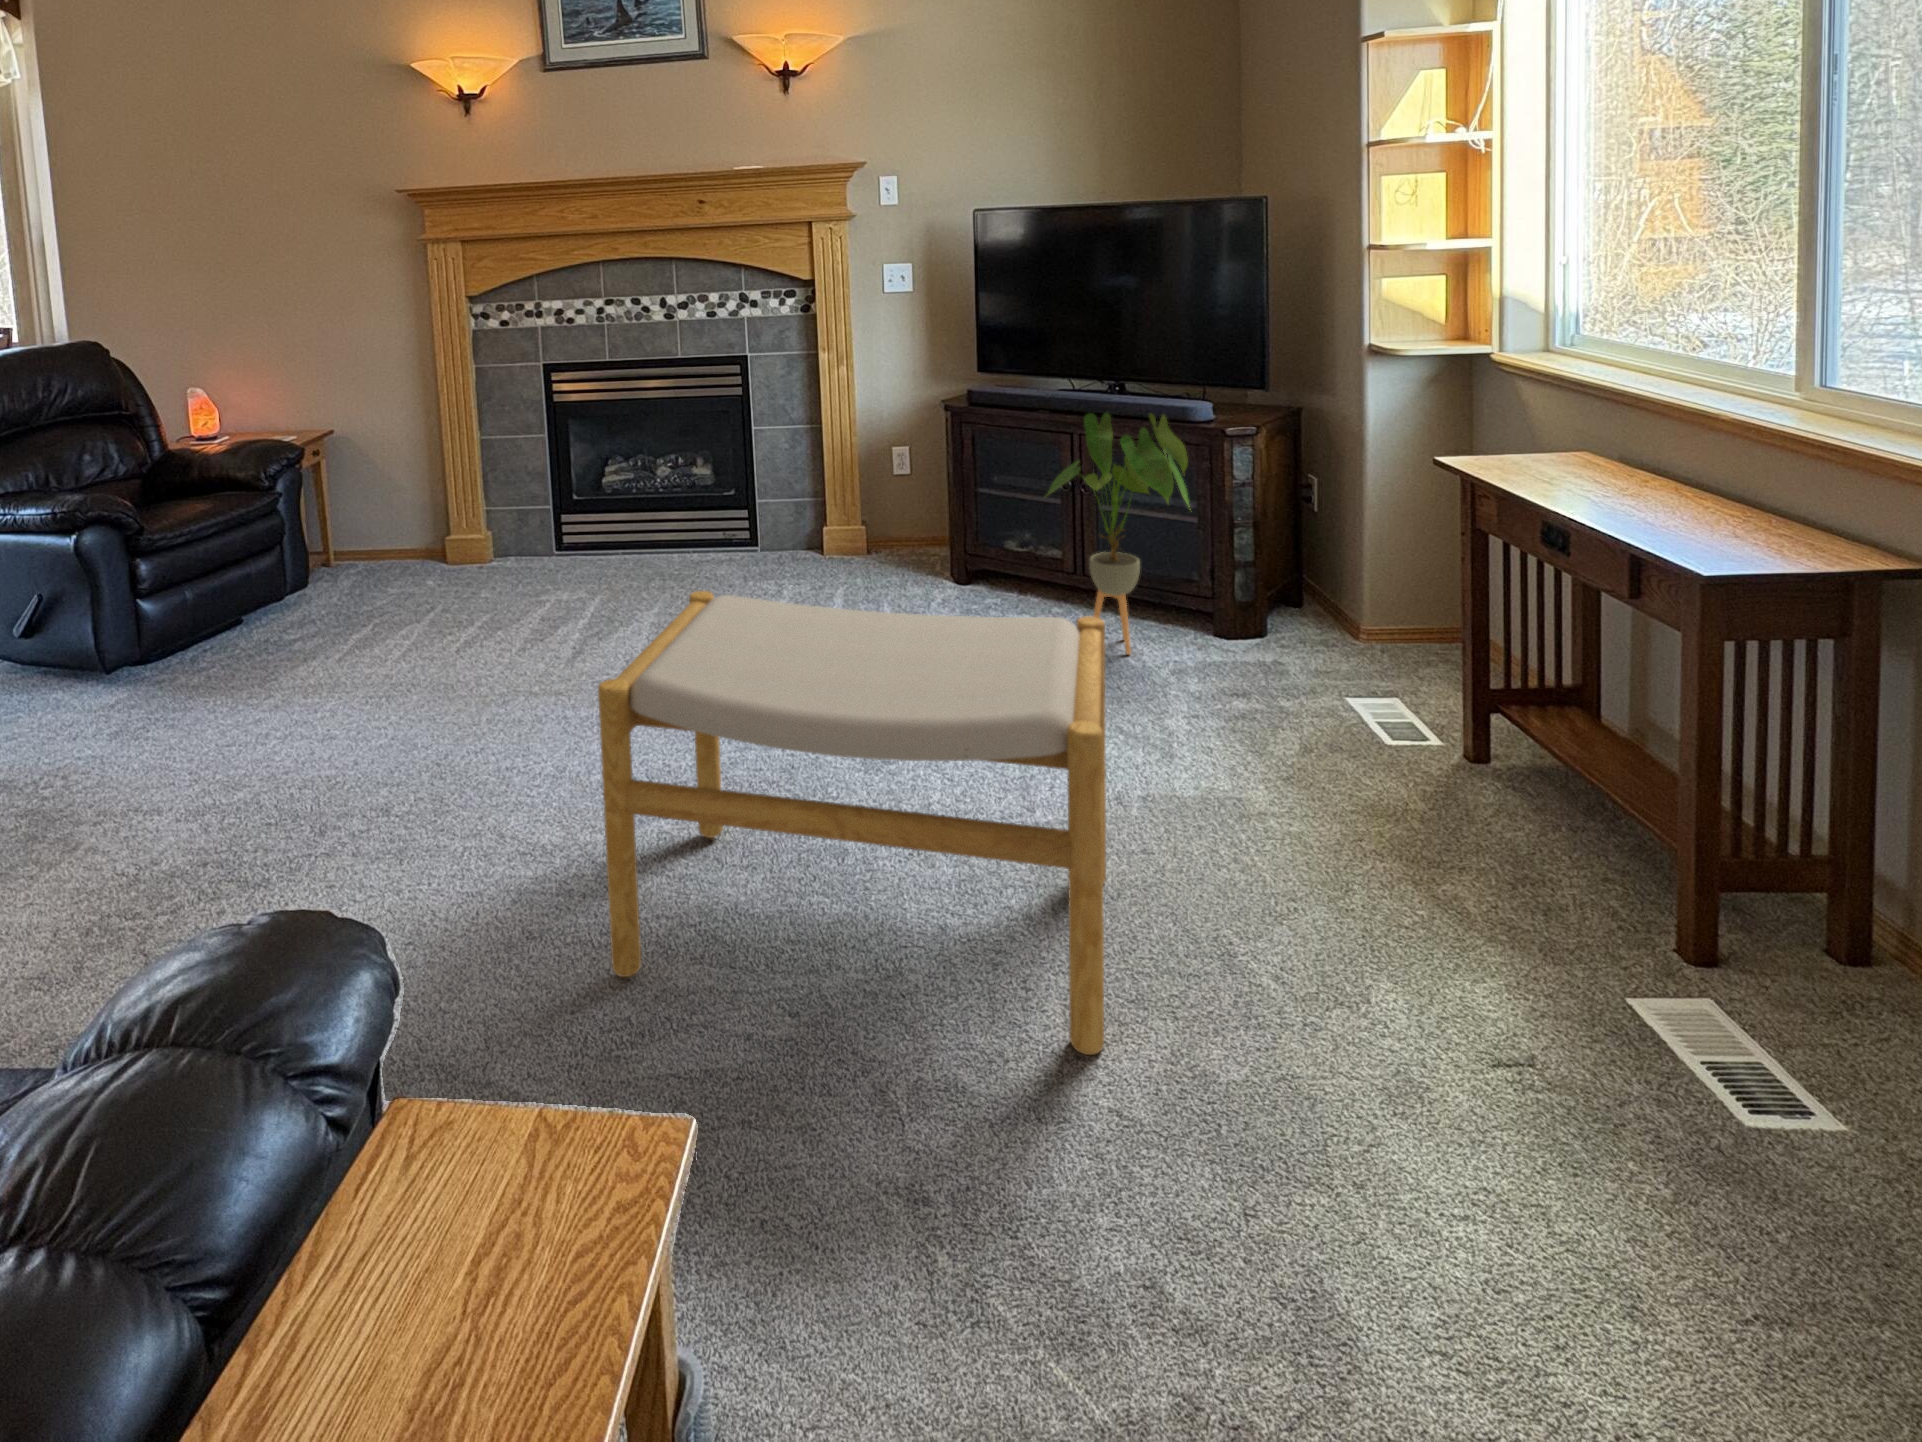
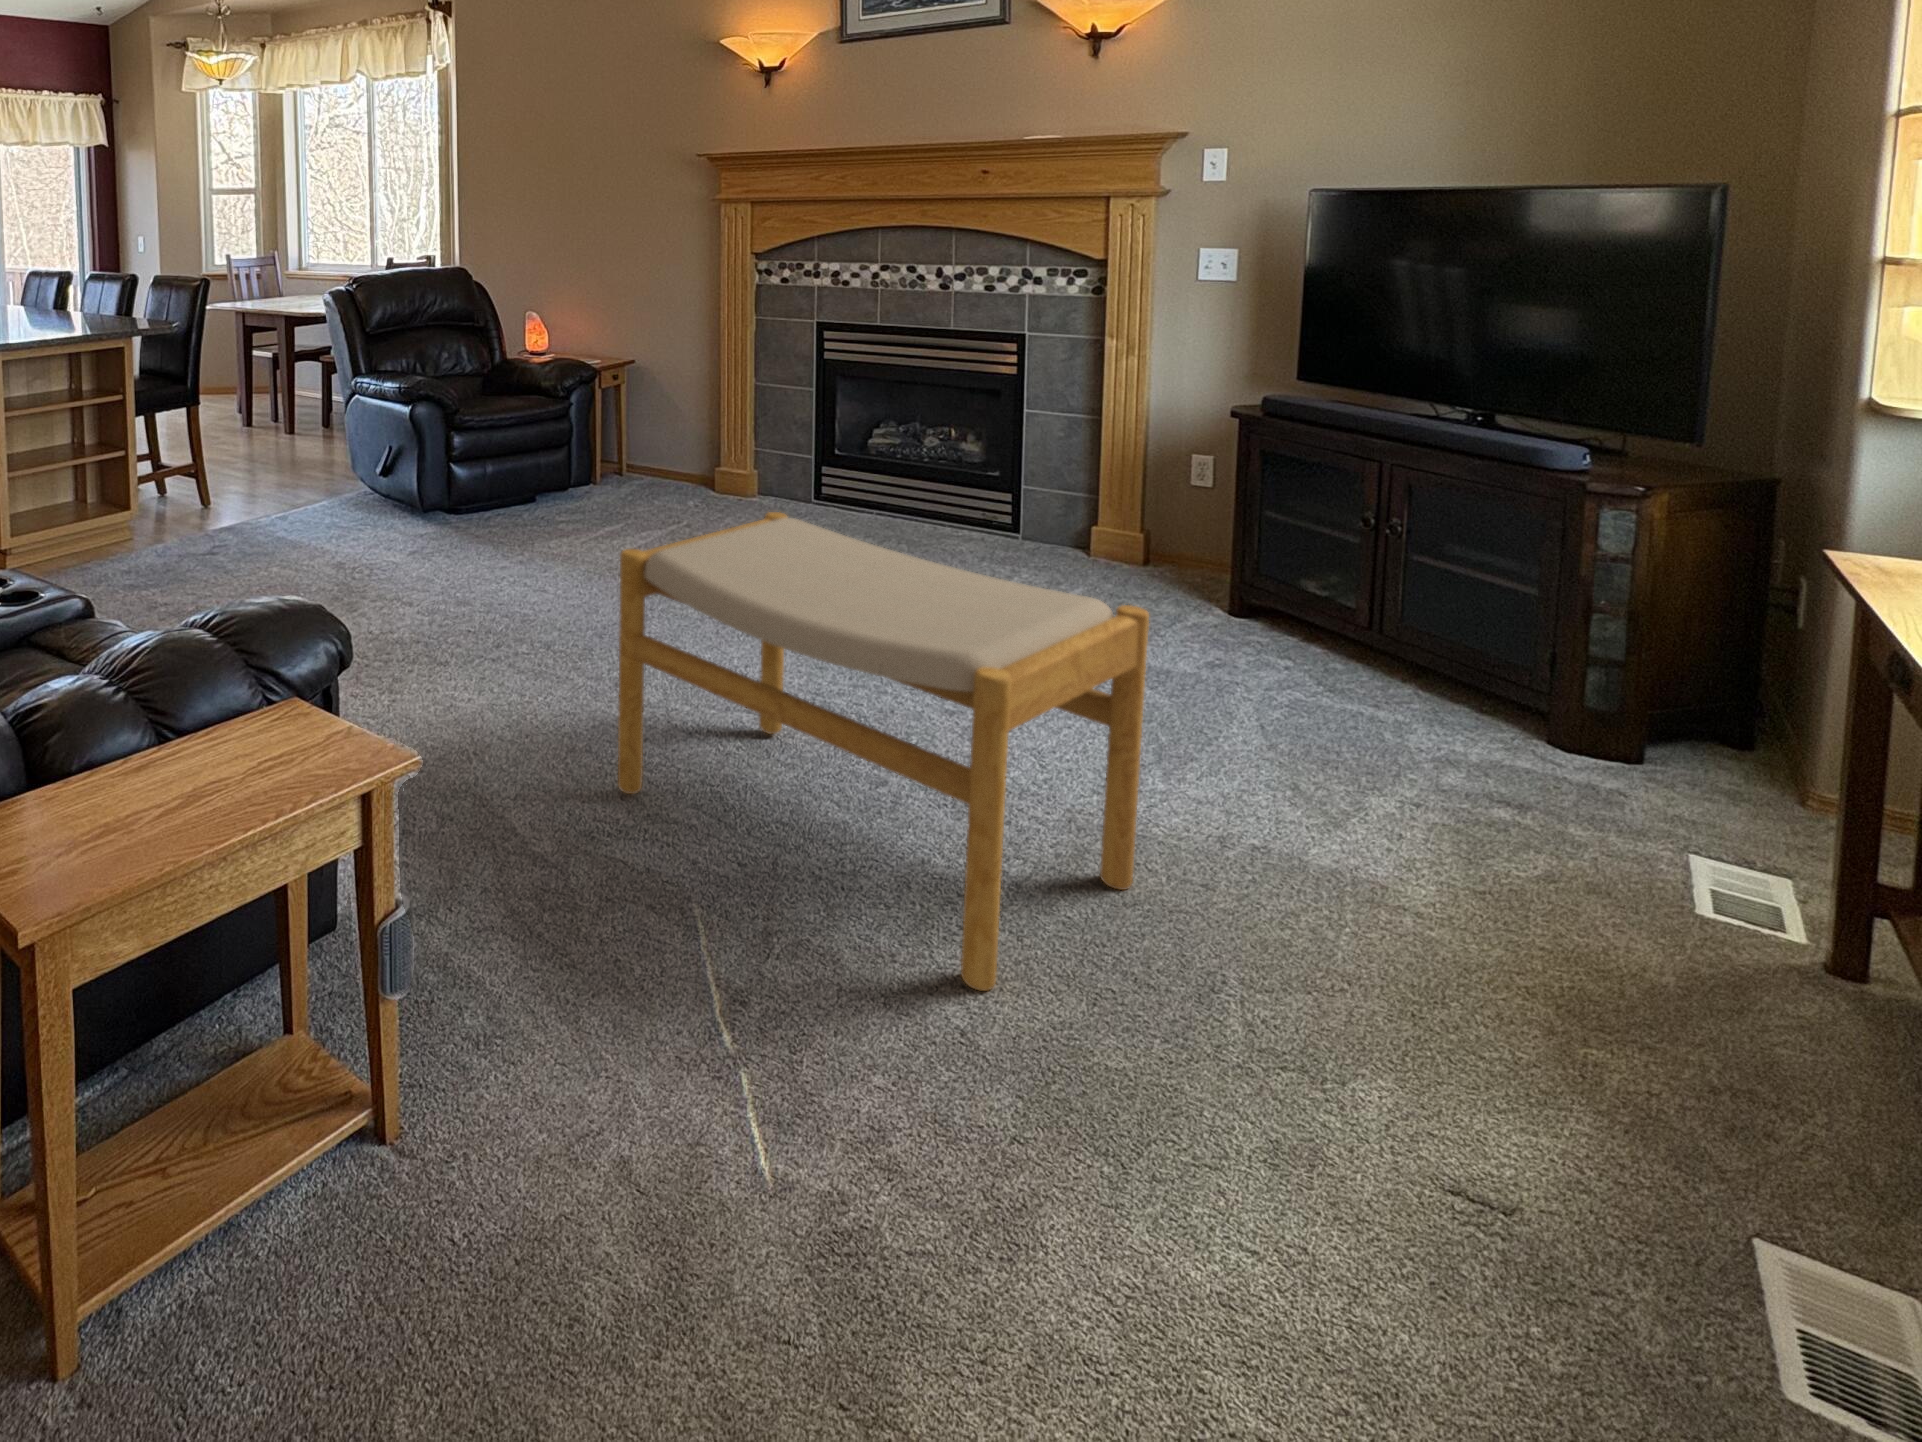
house plant: present [1048,413,1189,655] -> none [1292,431,1525,726]

